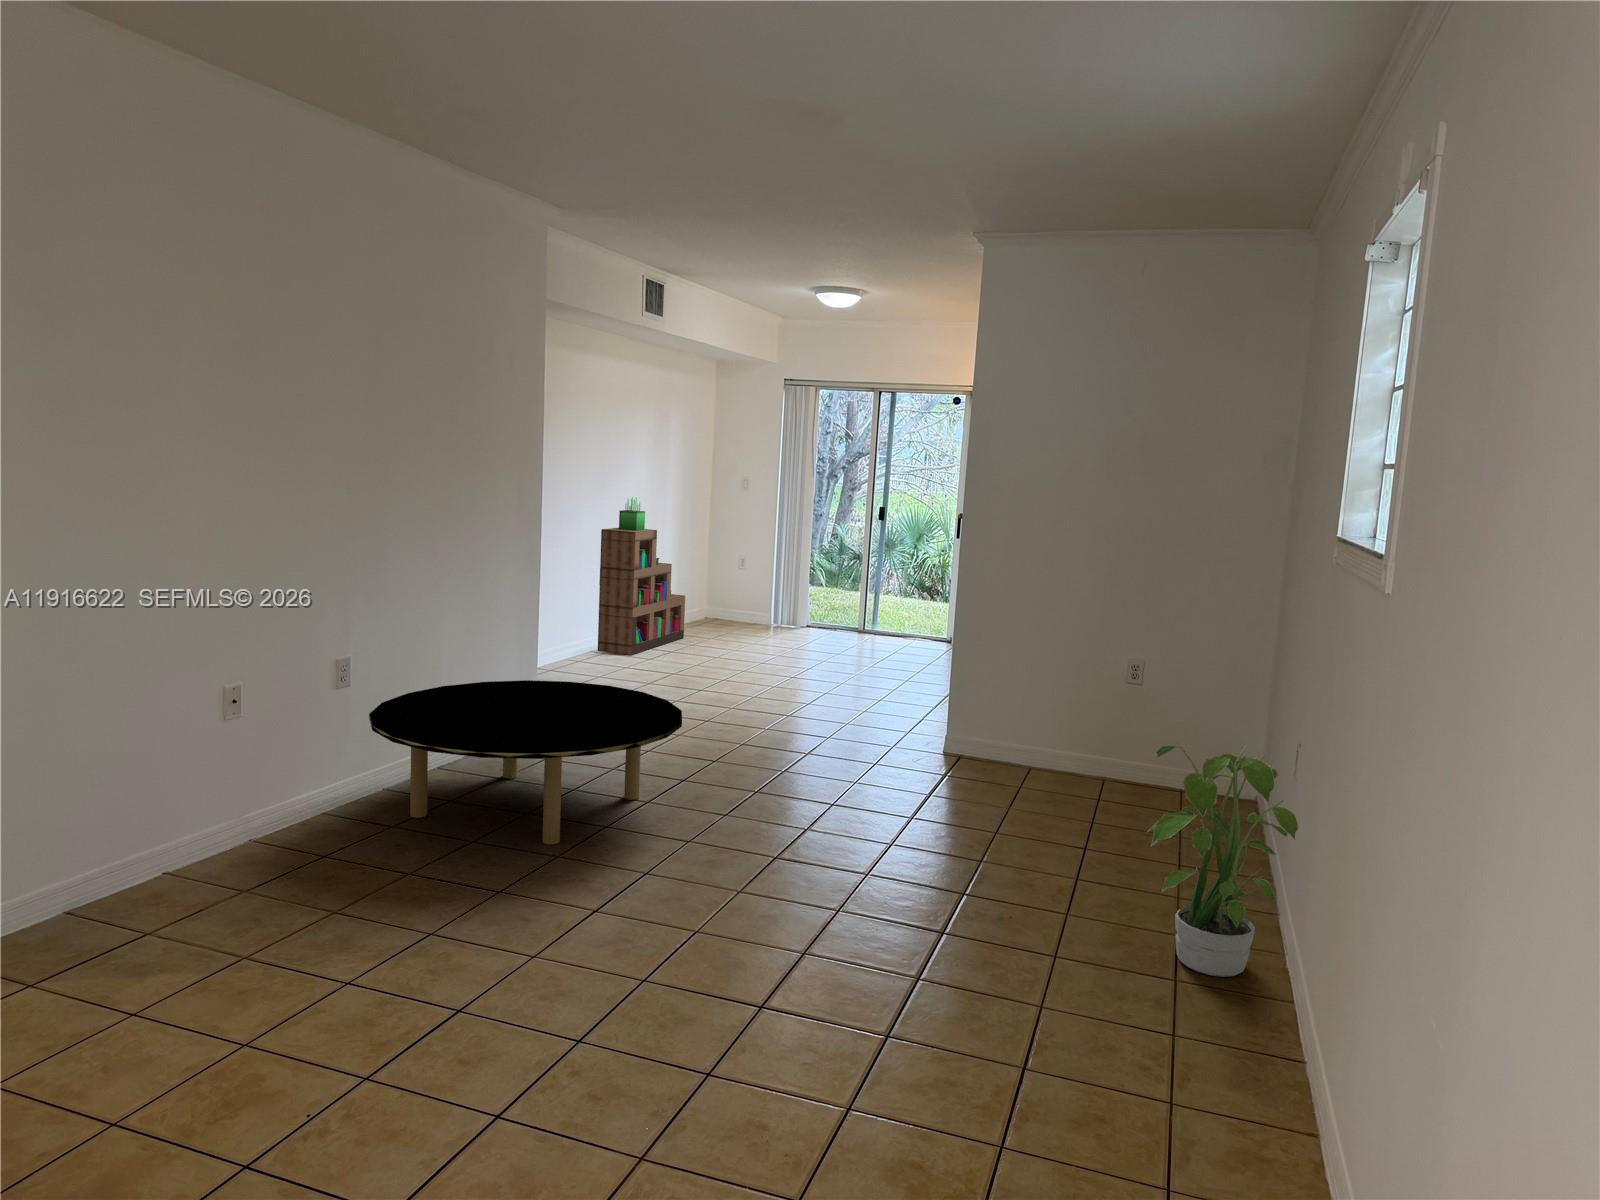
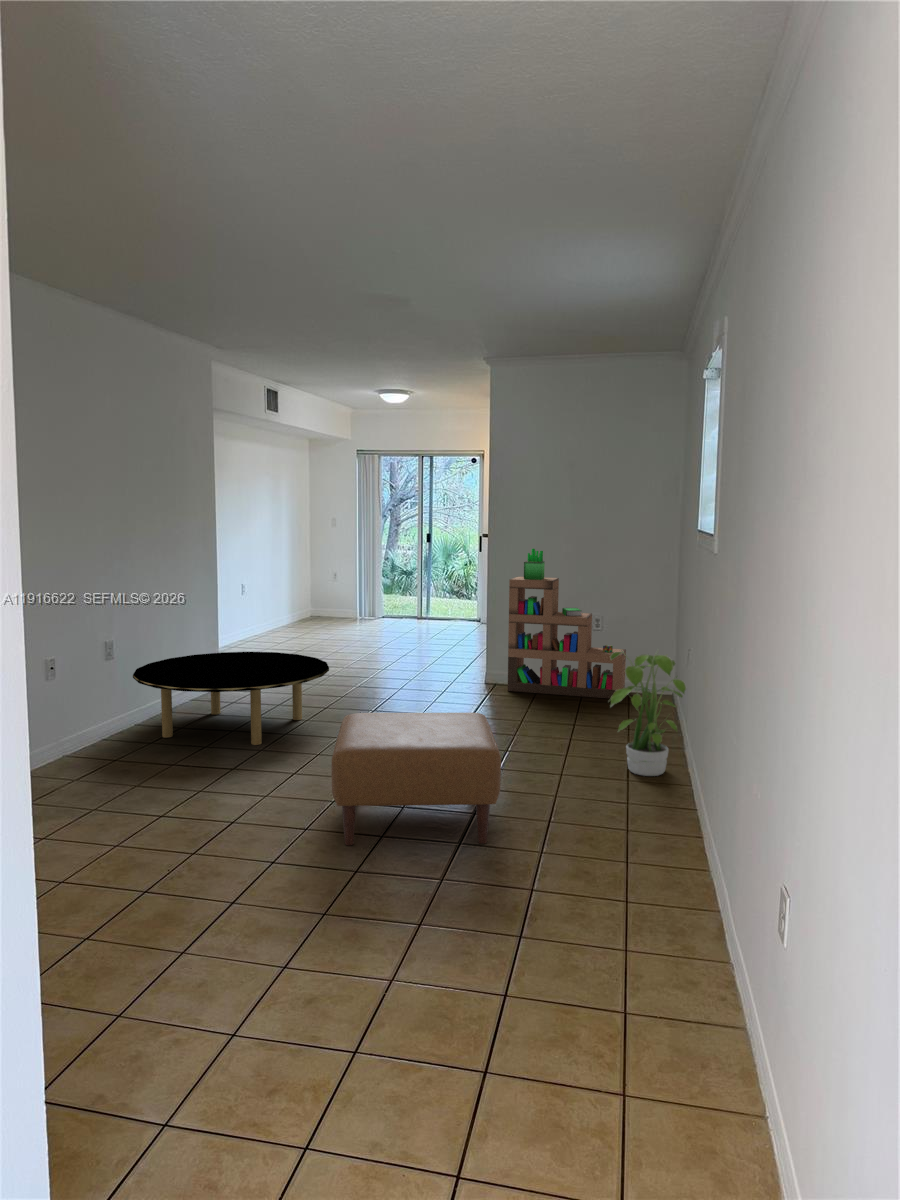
bookshelf: present [598,497,685,655] -> present [508,549,626,699]
ottoman: none [609,830,932,1120] -> present [331,713,501,845]

